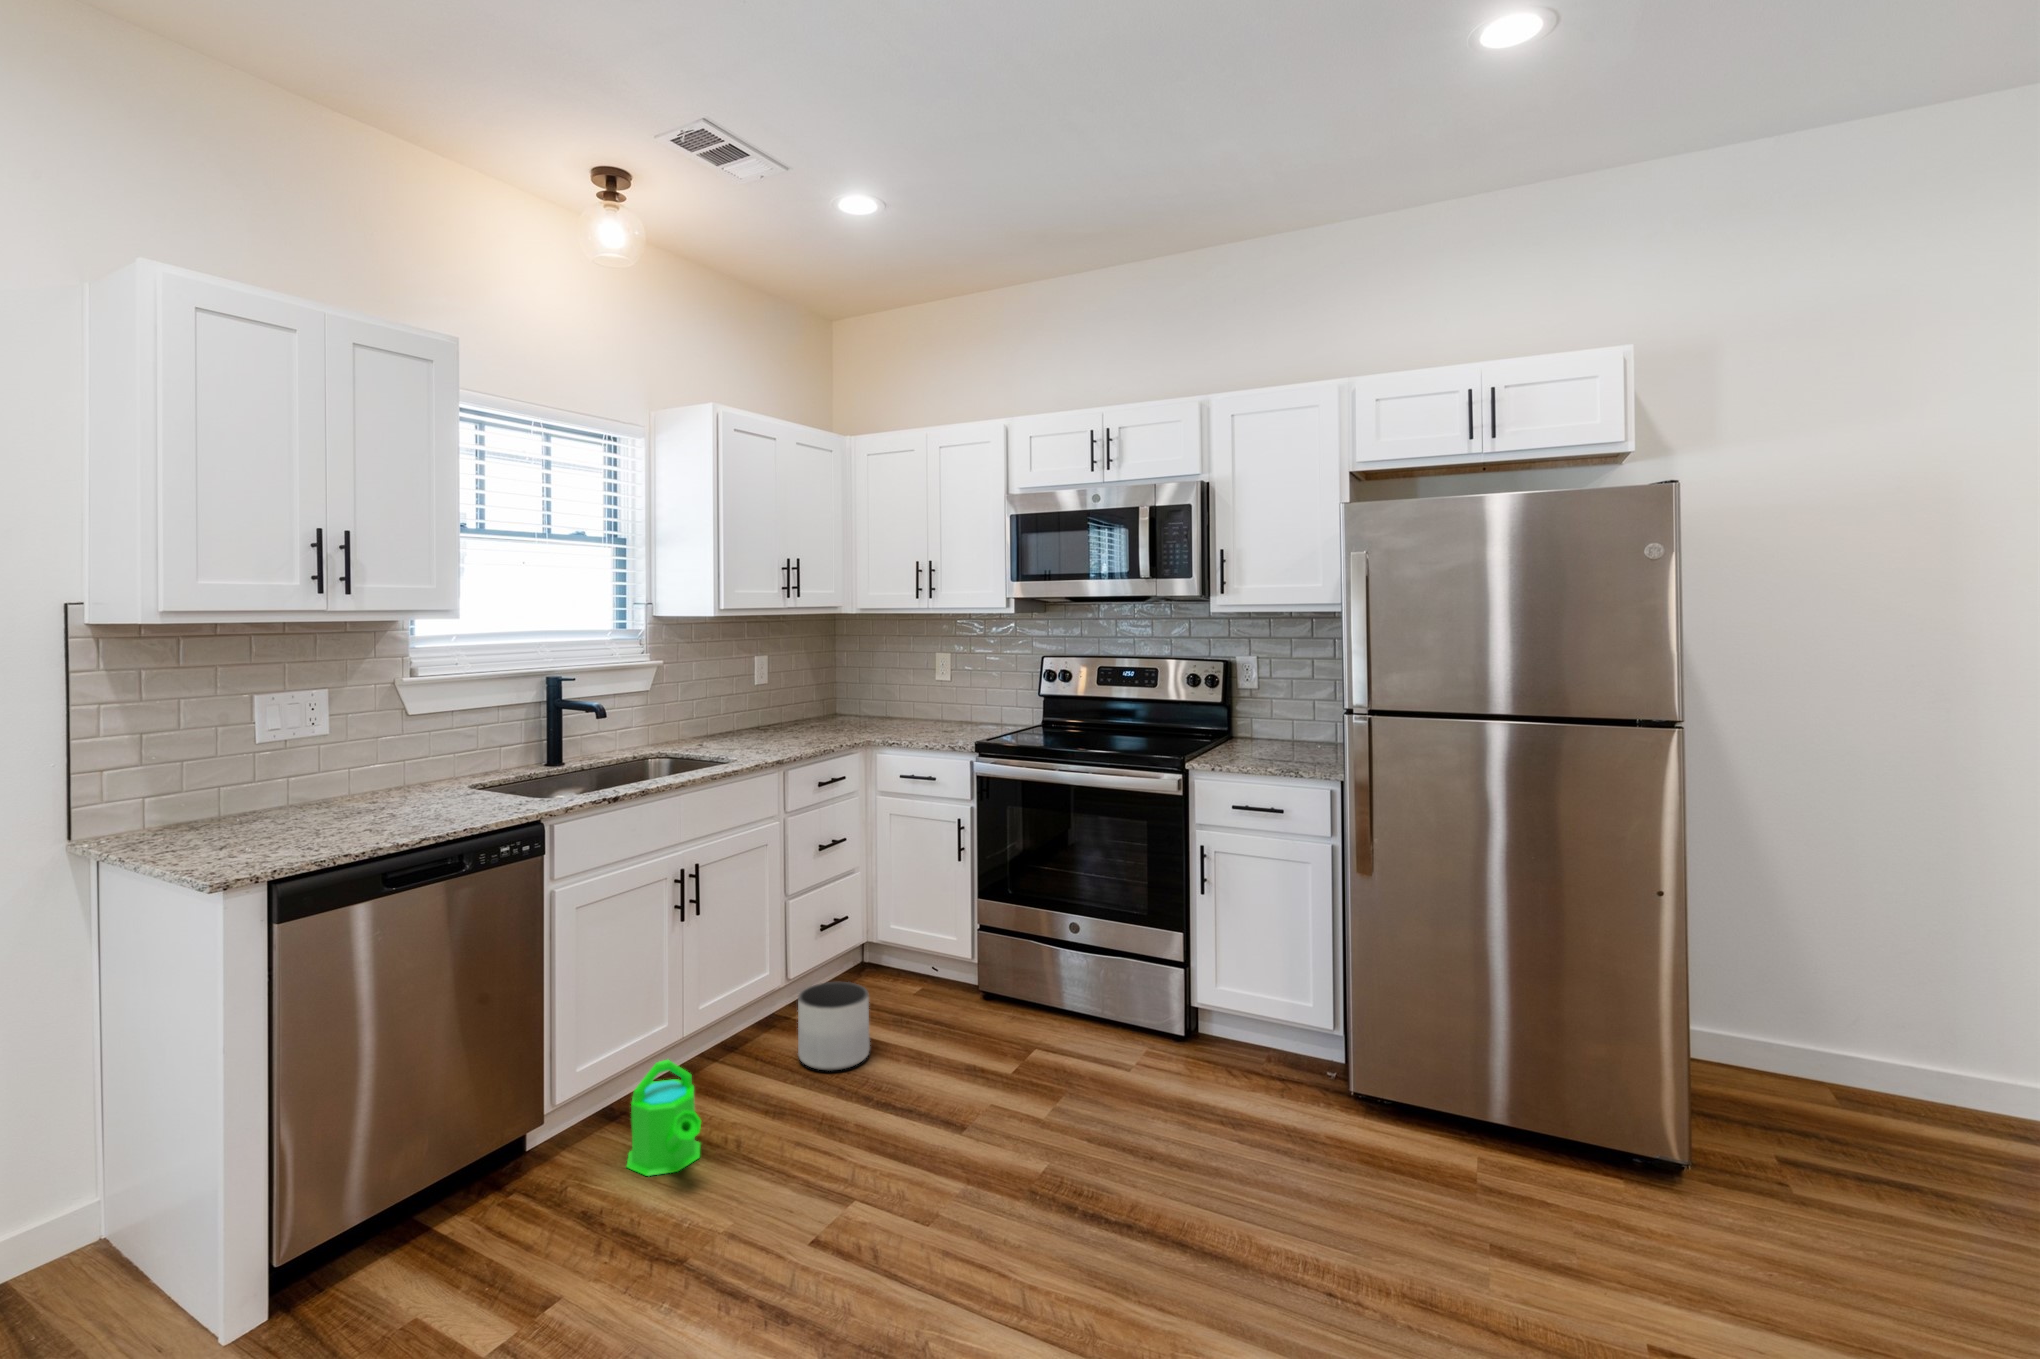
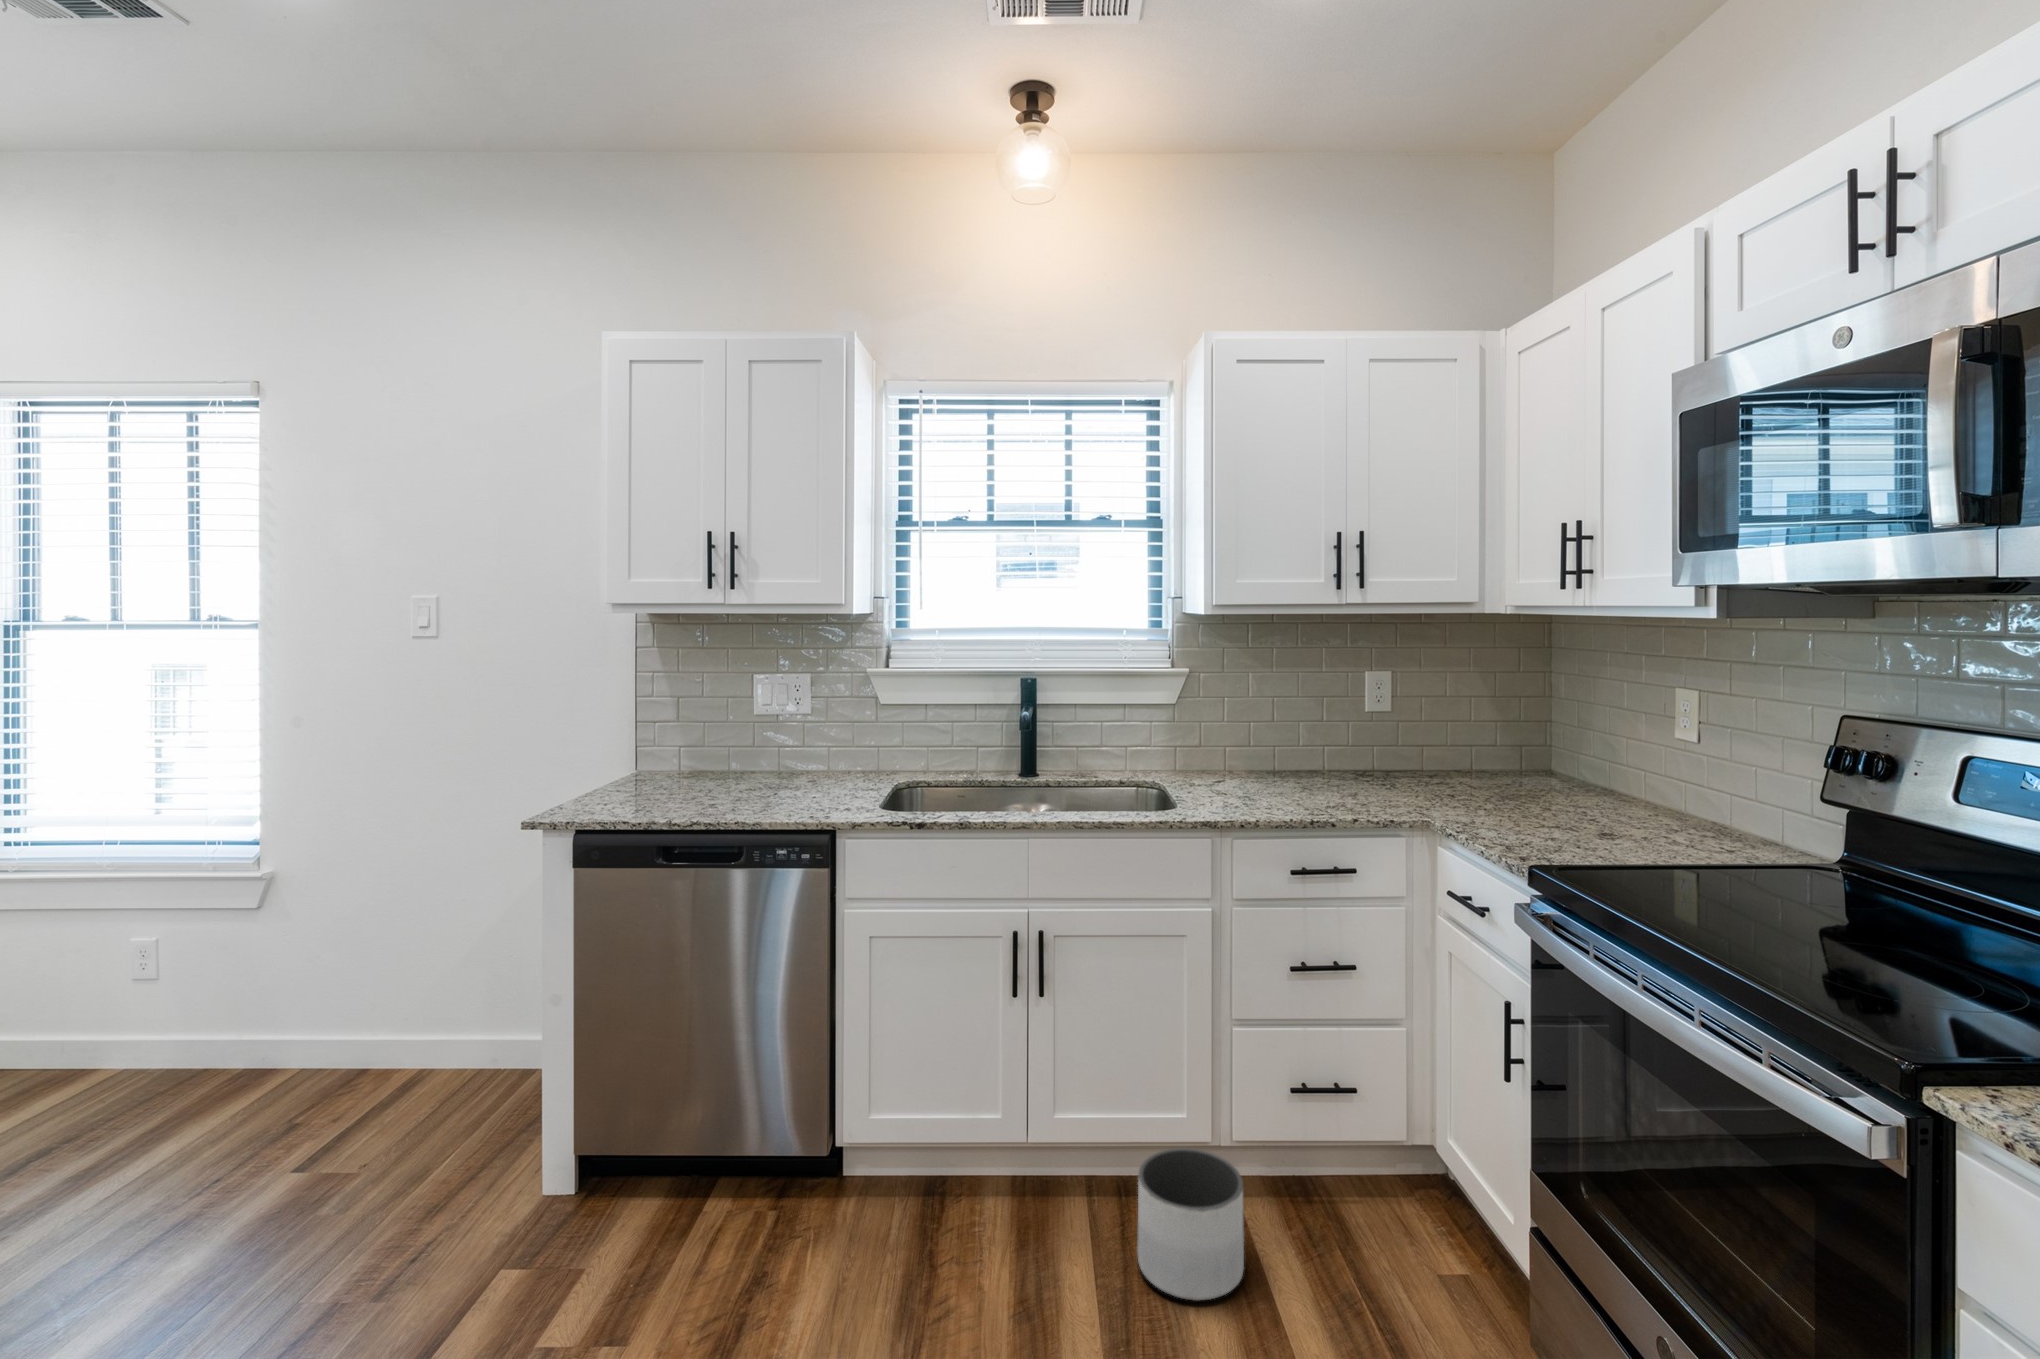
watering can: present [627,1060,701,1176] -> none [823,1140,928,1281]

